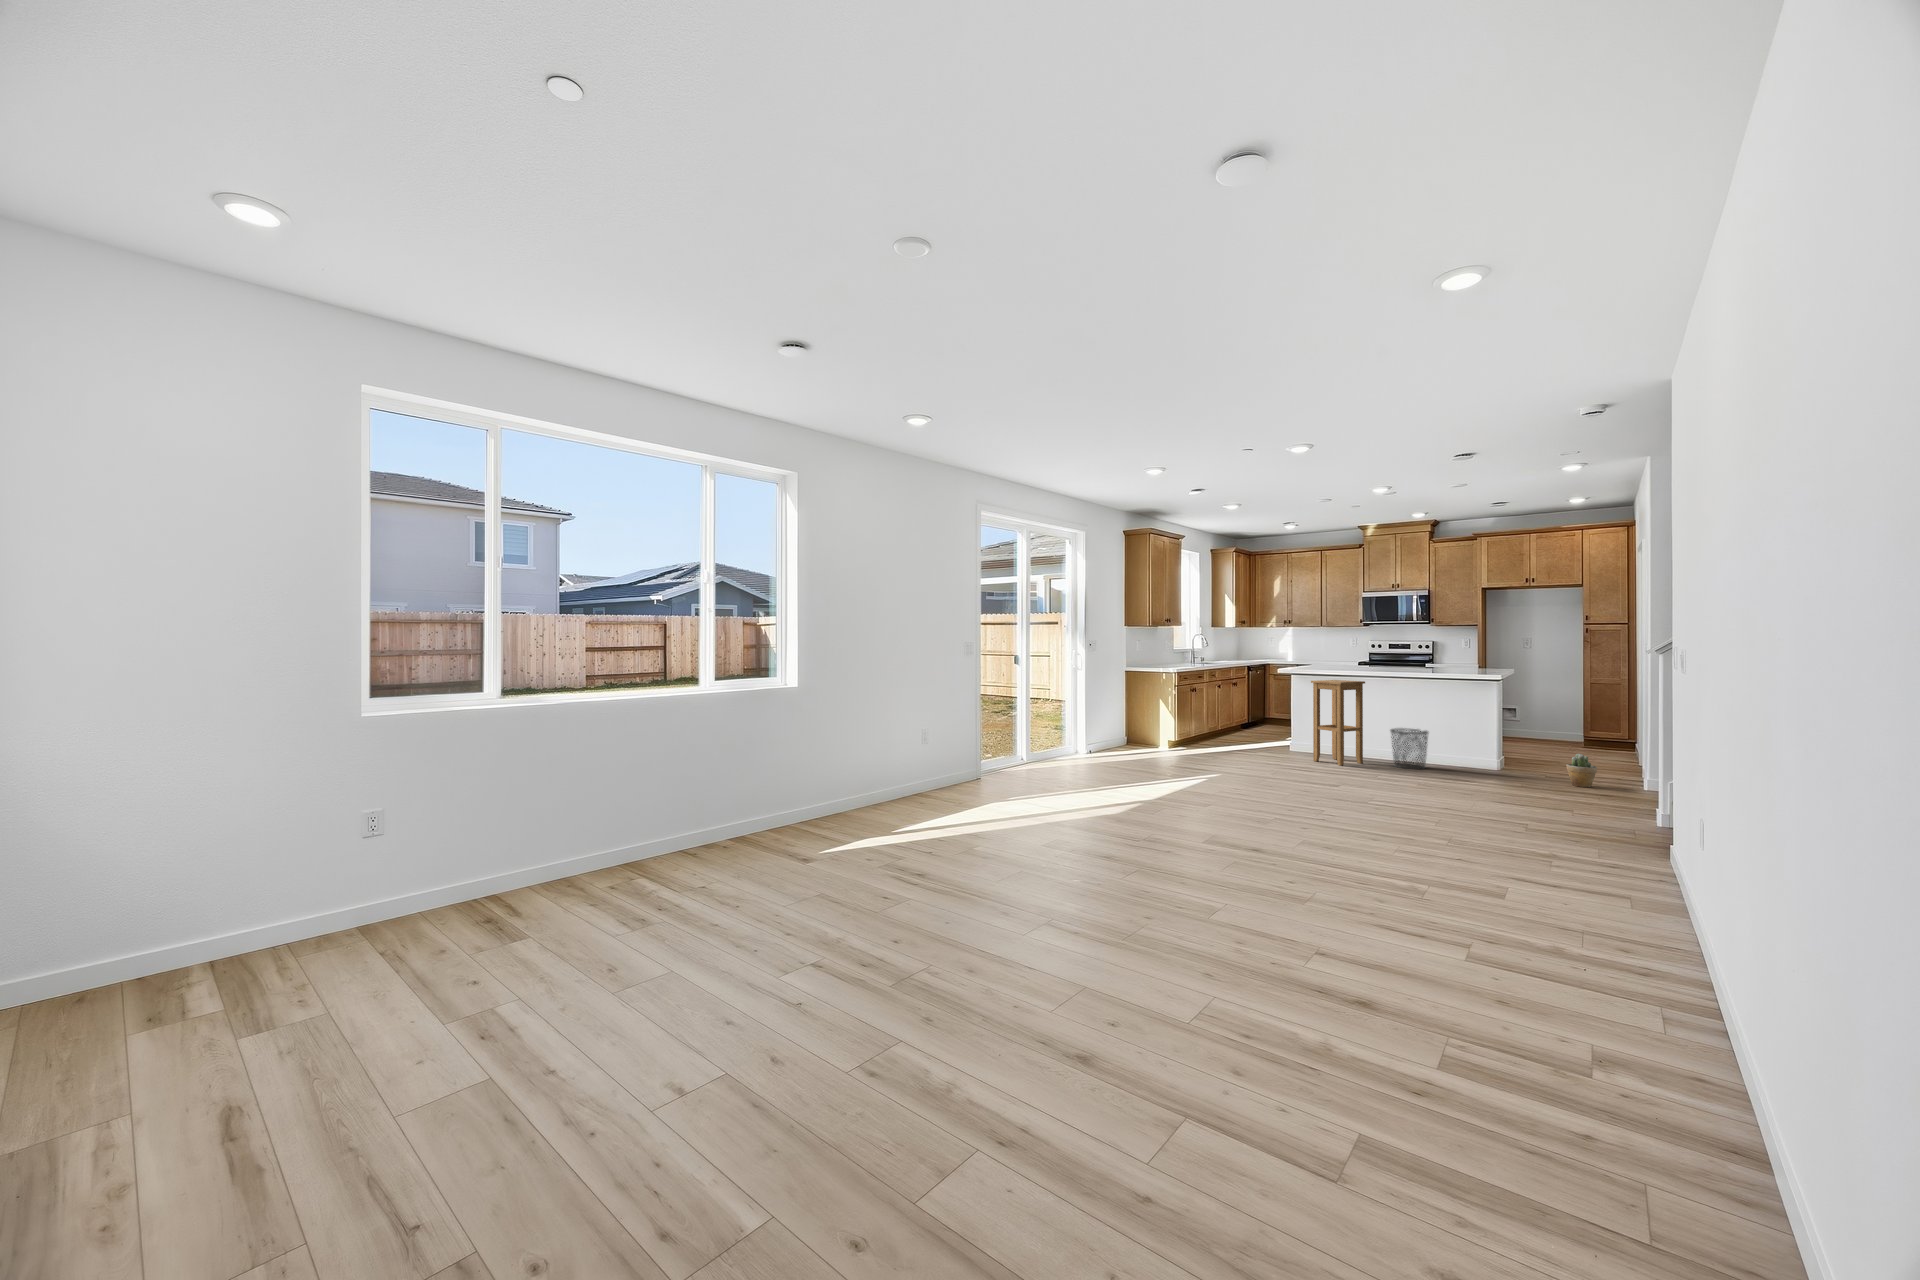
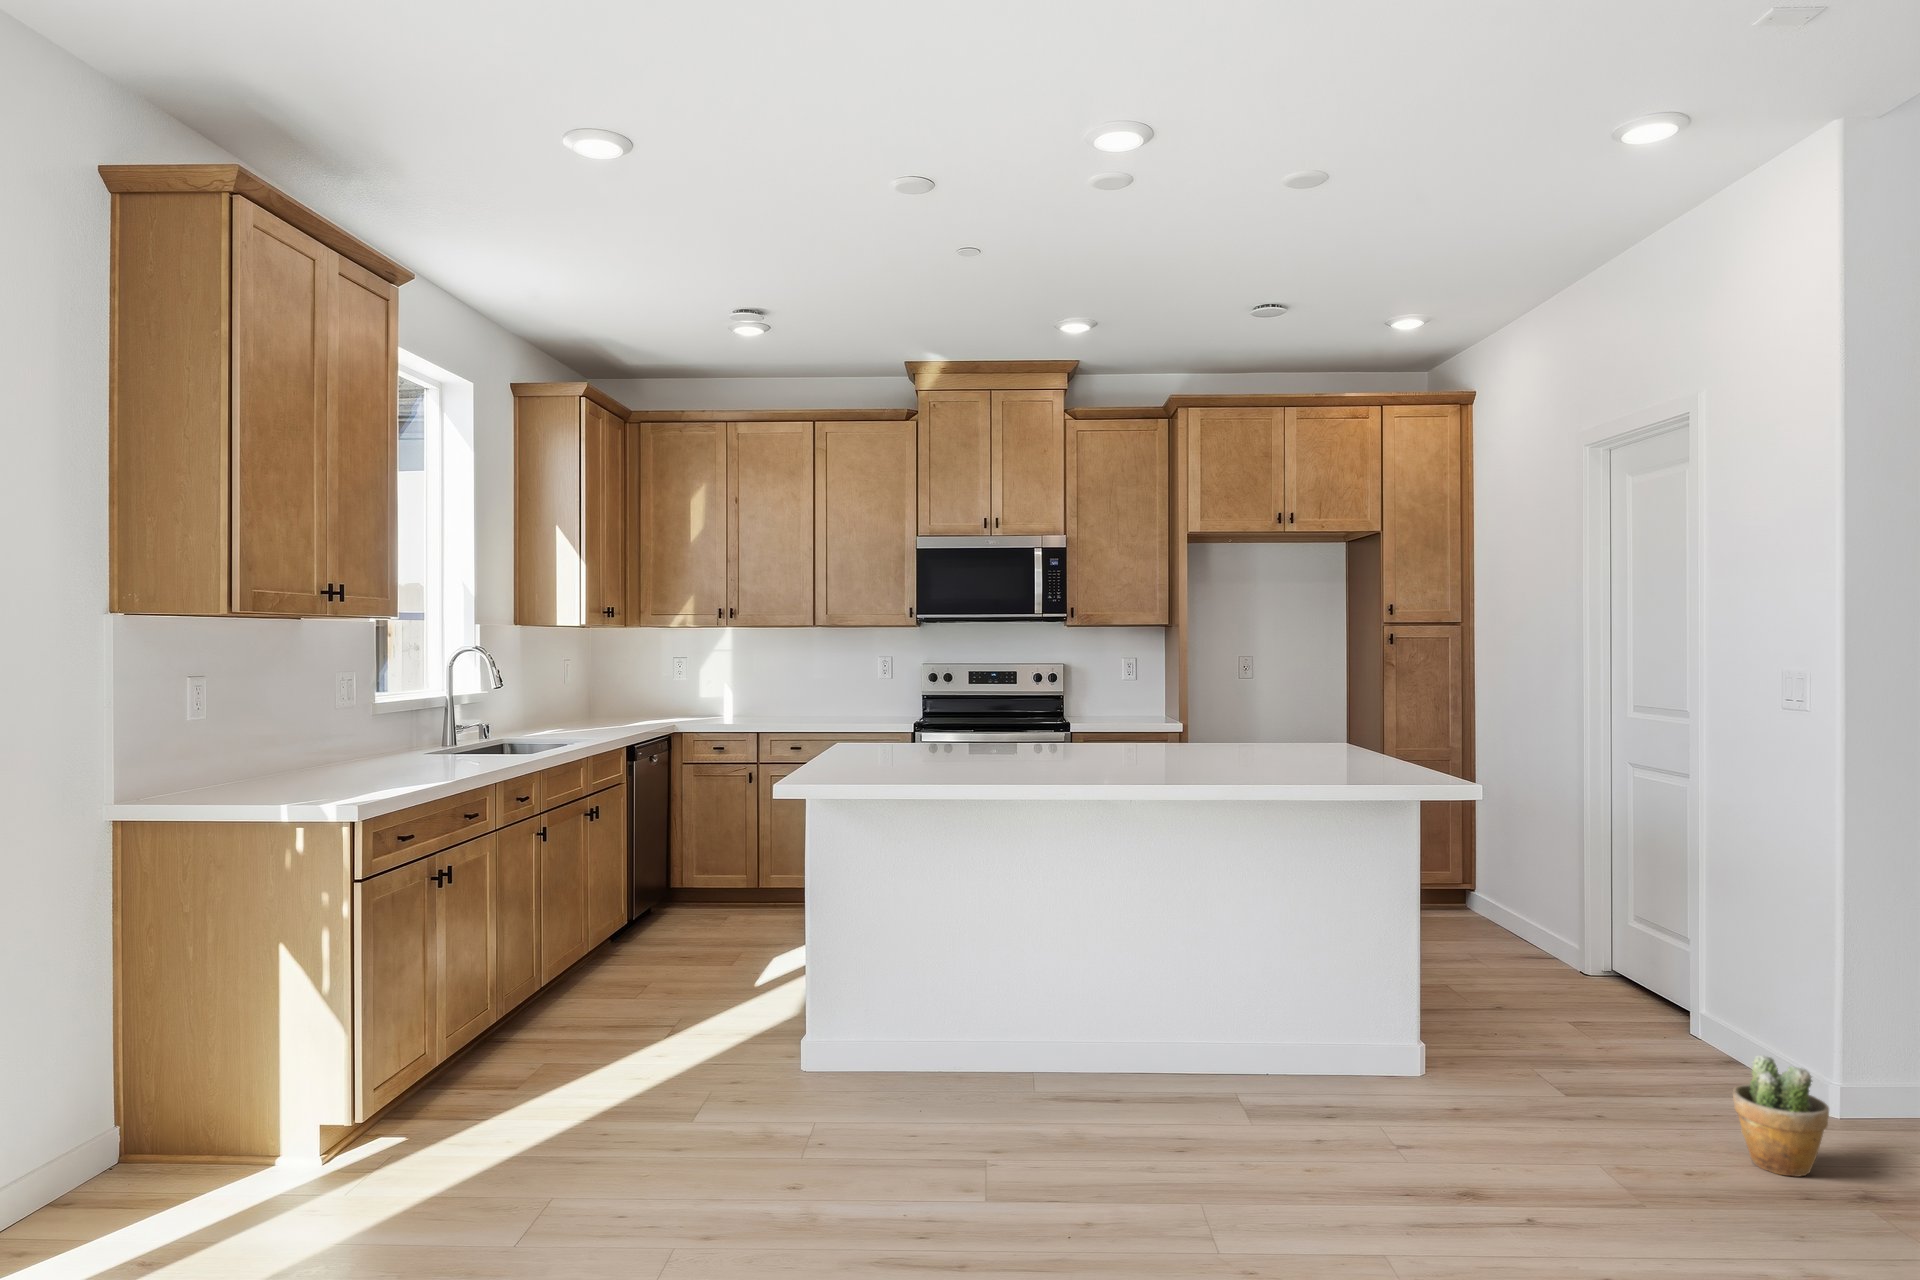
stool: present [1311,680,1365,766] -> none [933,826,1109,1196]
waste bin: present [1390,728,1429,769] -> none [1185,987,1312,1158]

